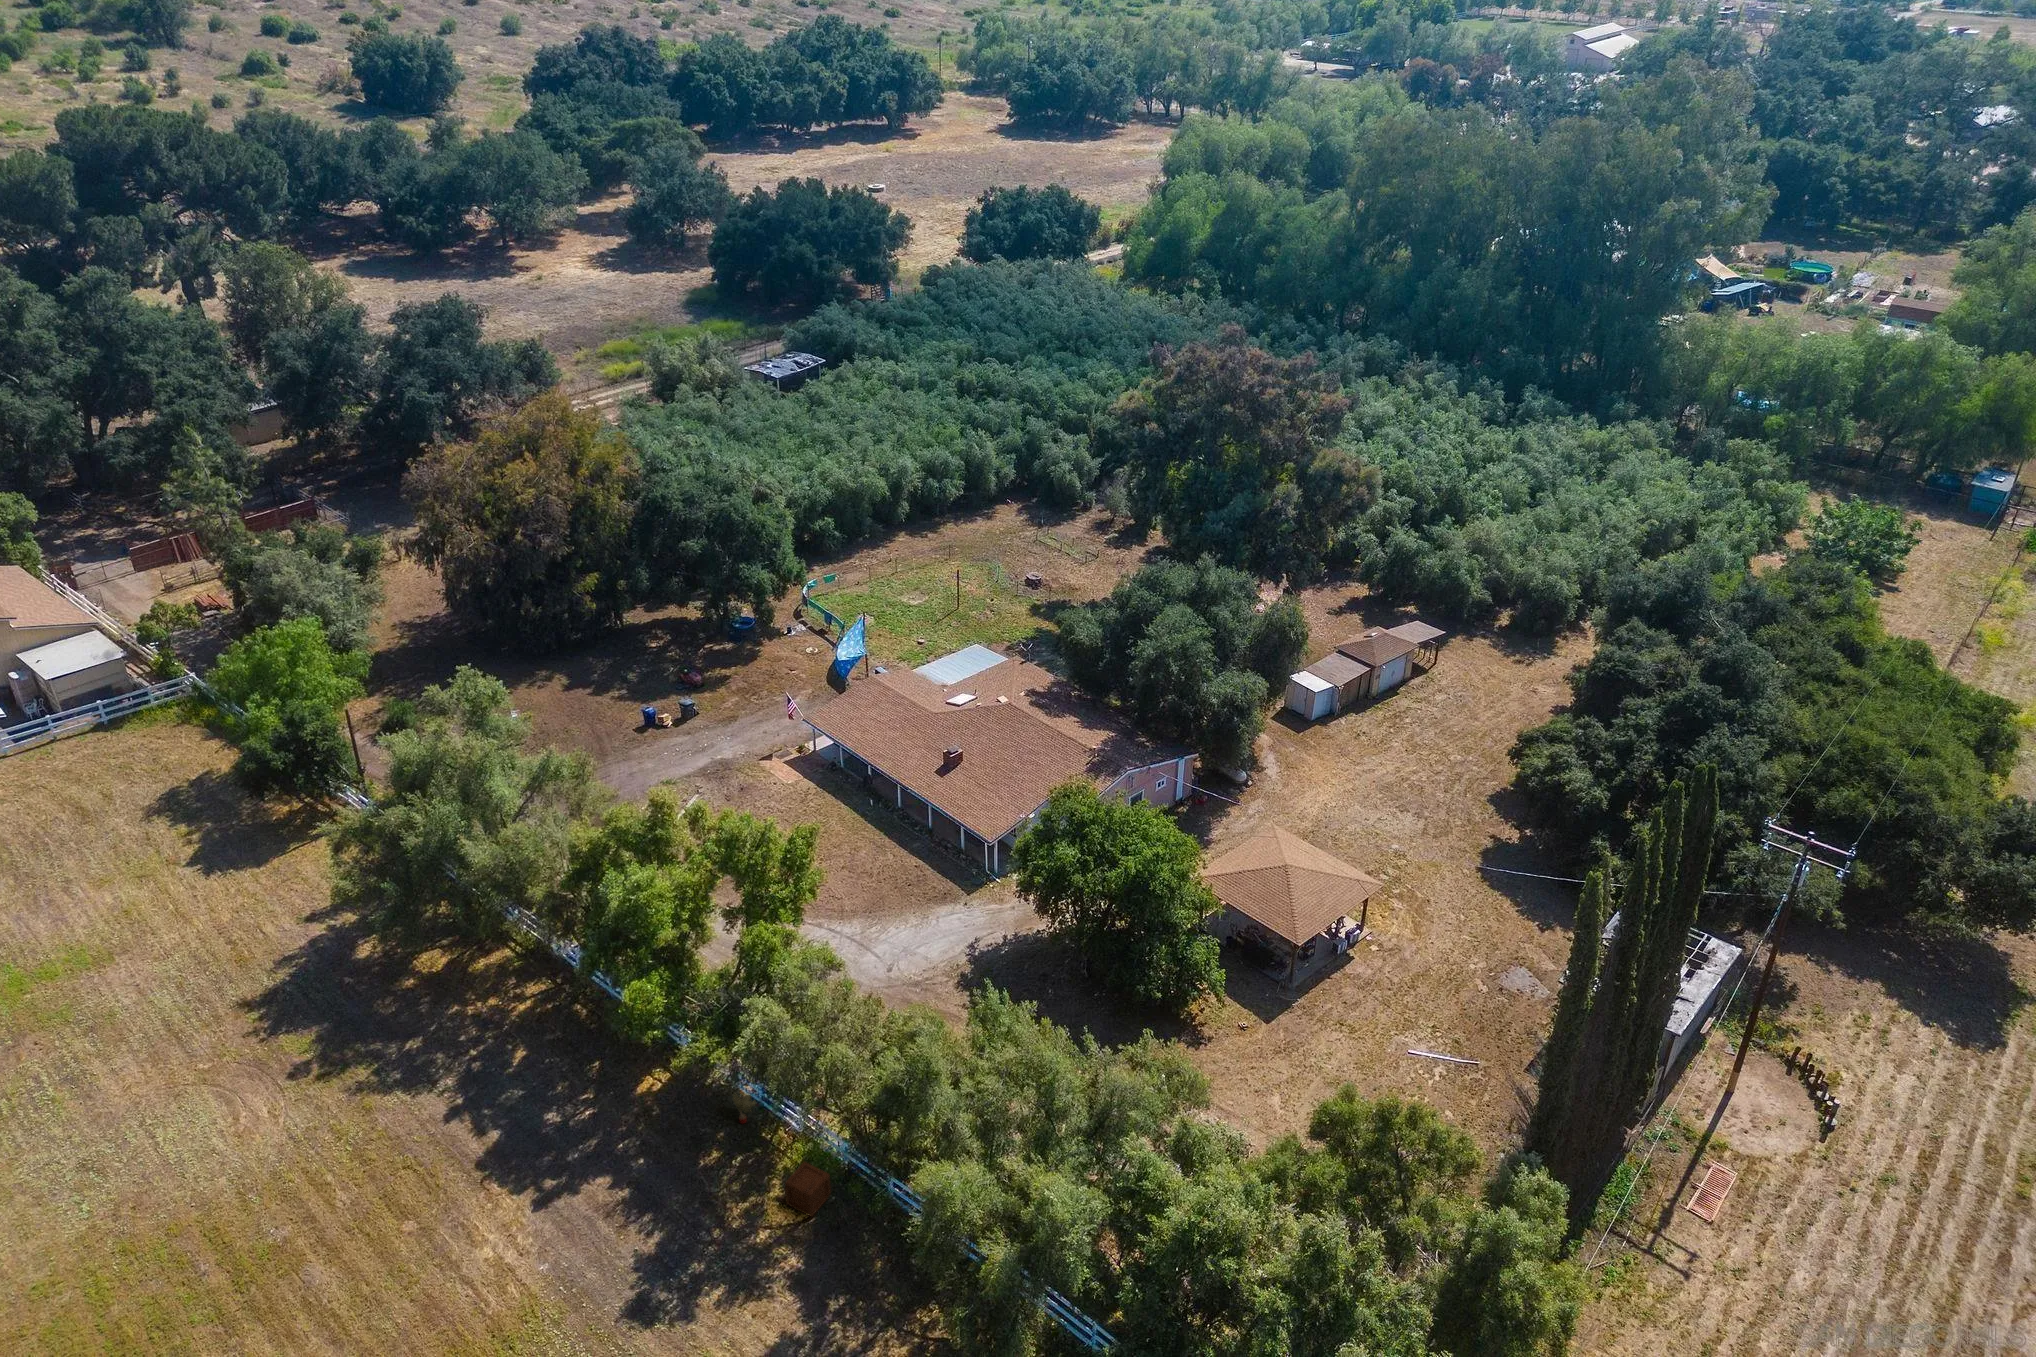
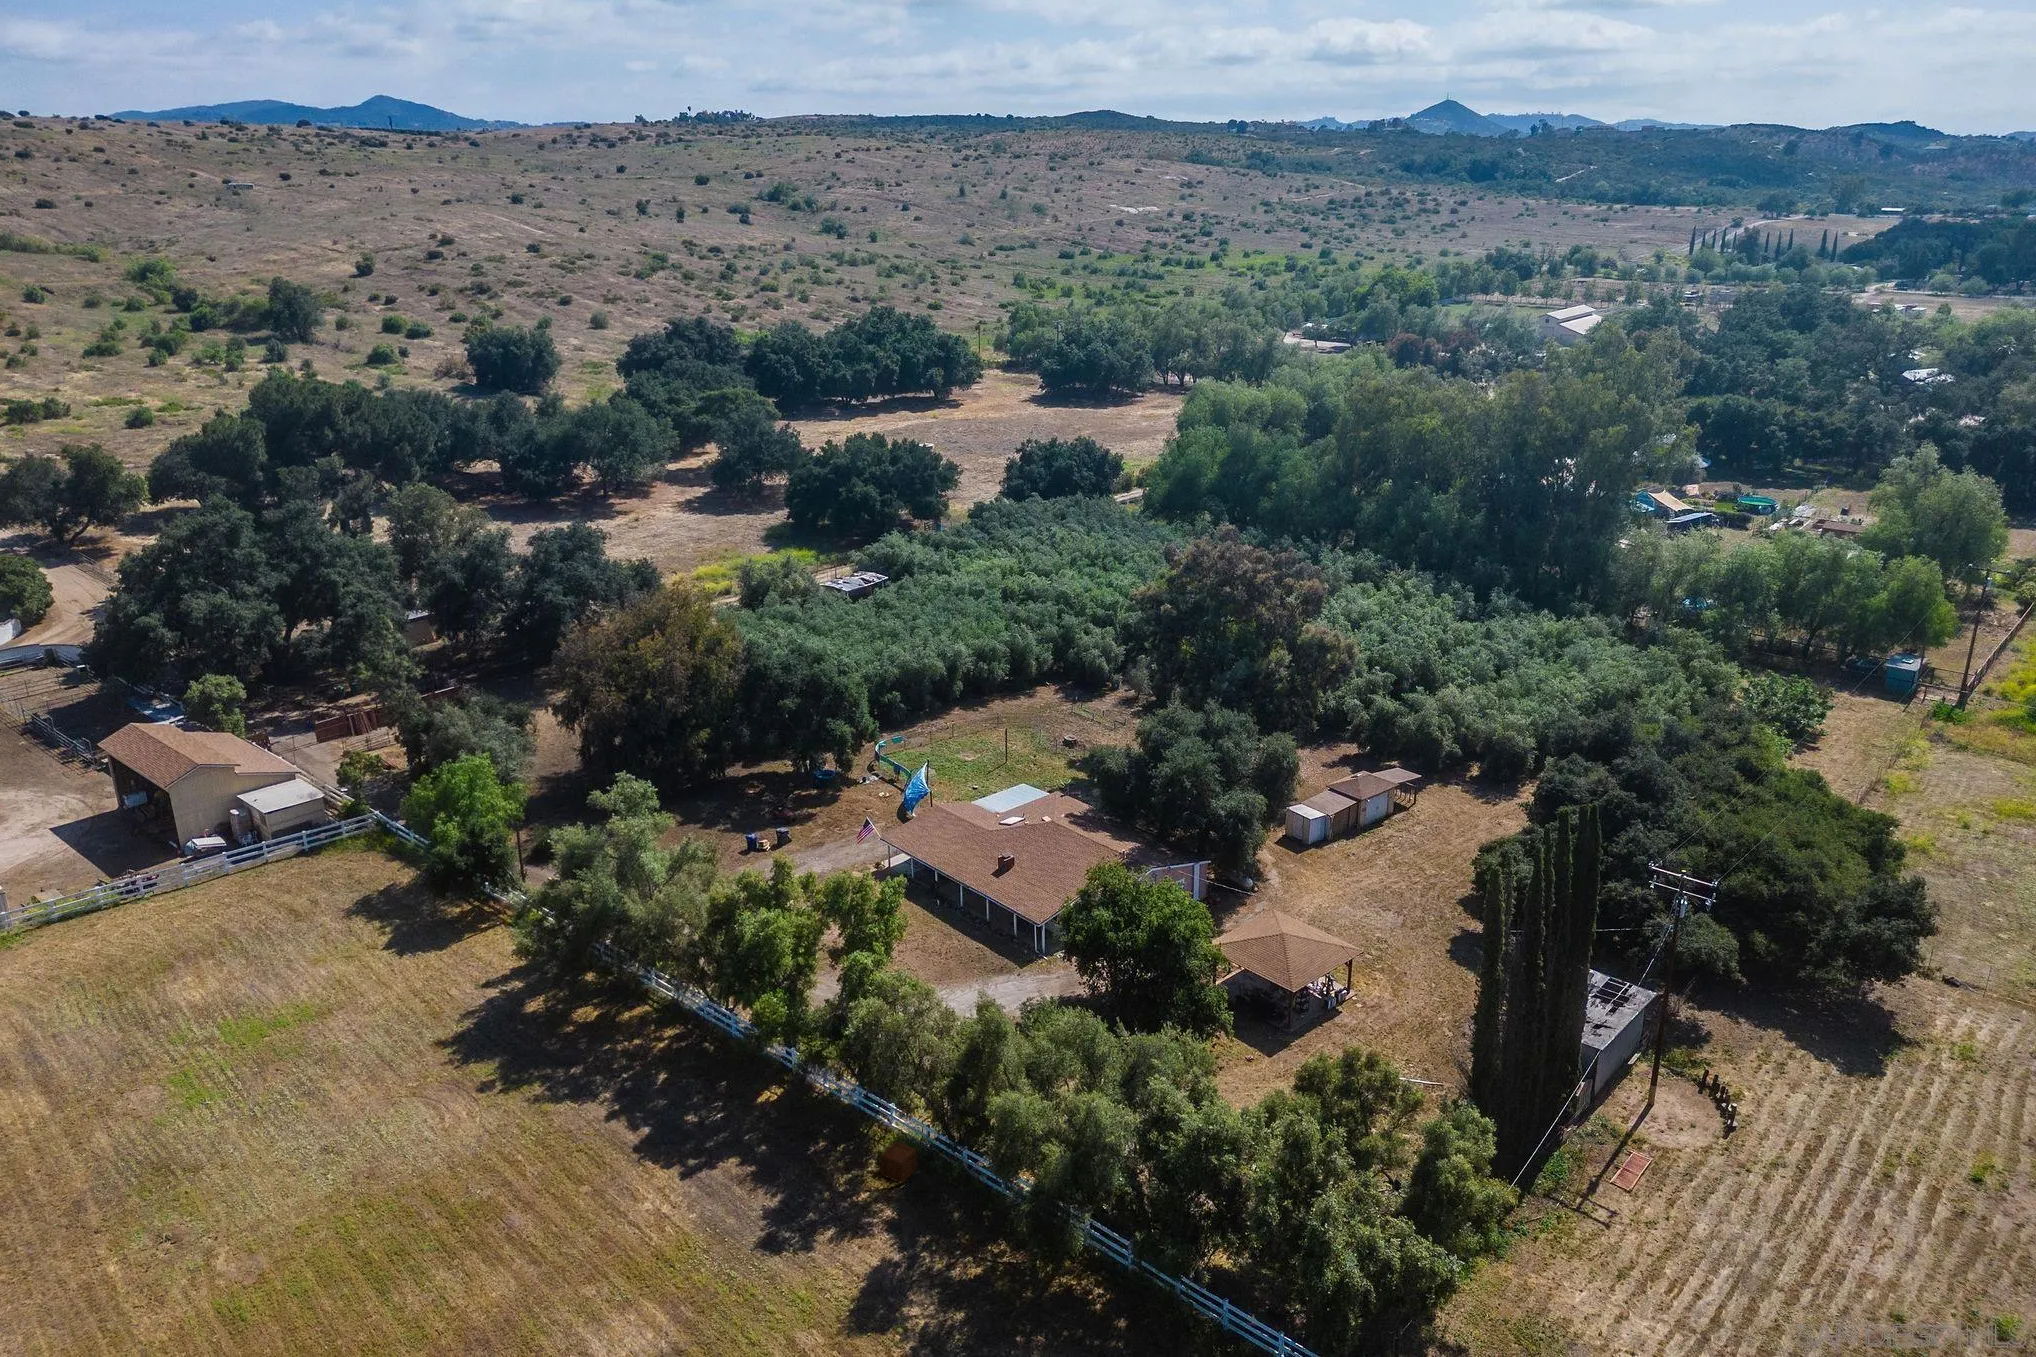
potted tree: present [732,1094,756,1124] -> none [835,1094,855,1123]

